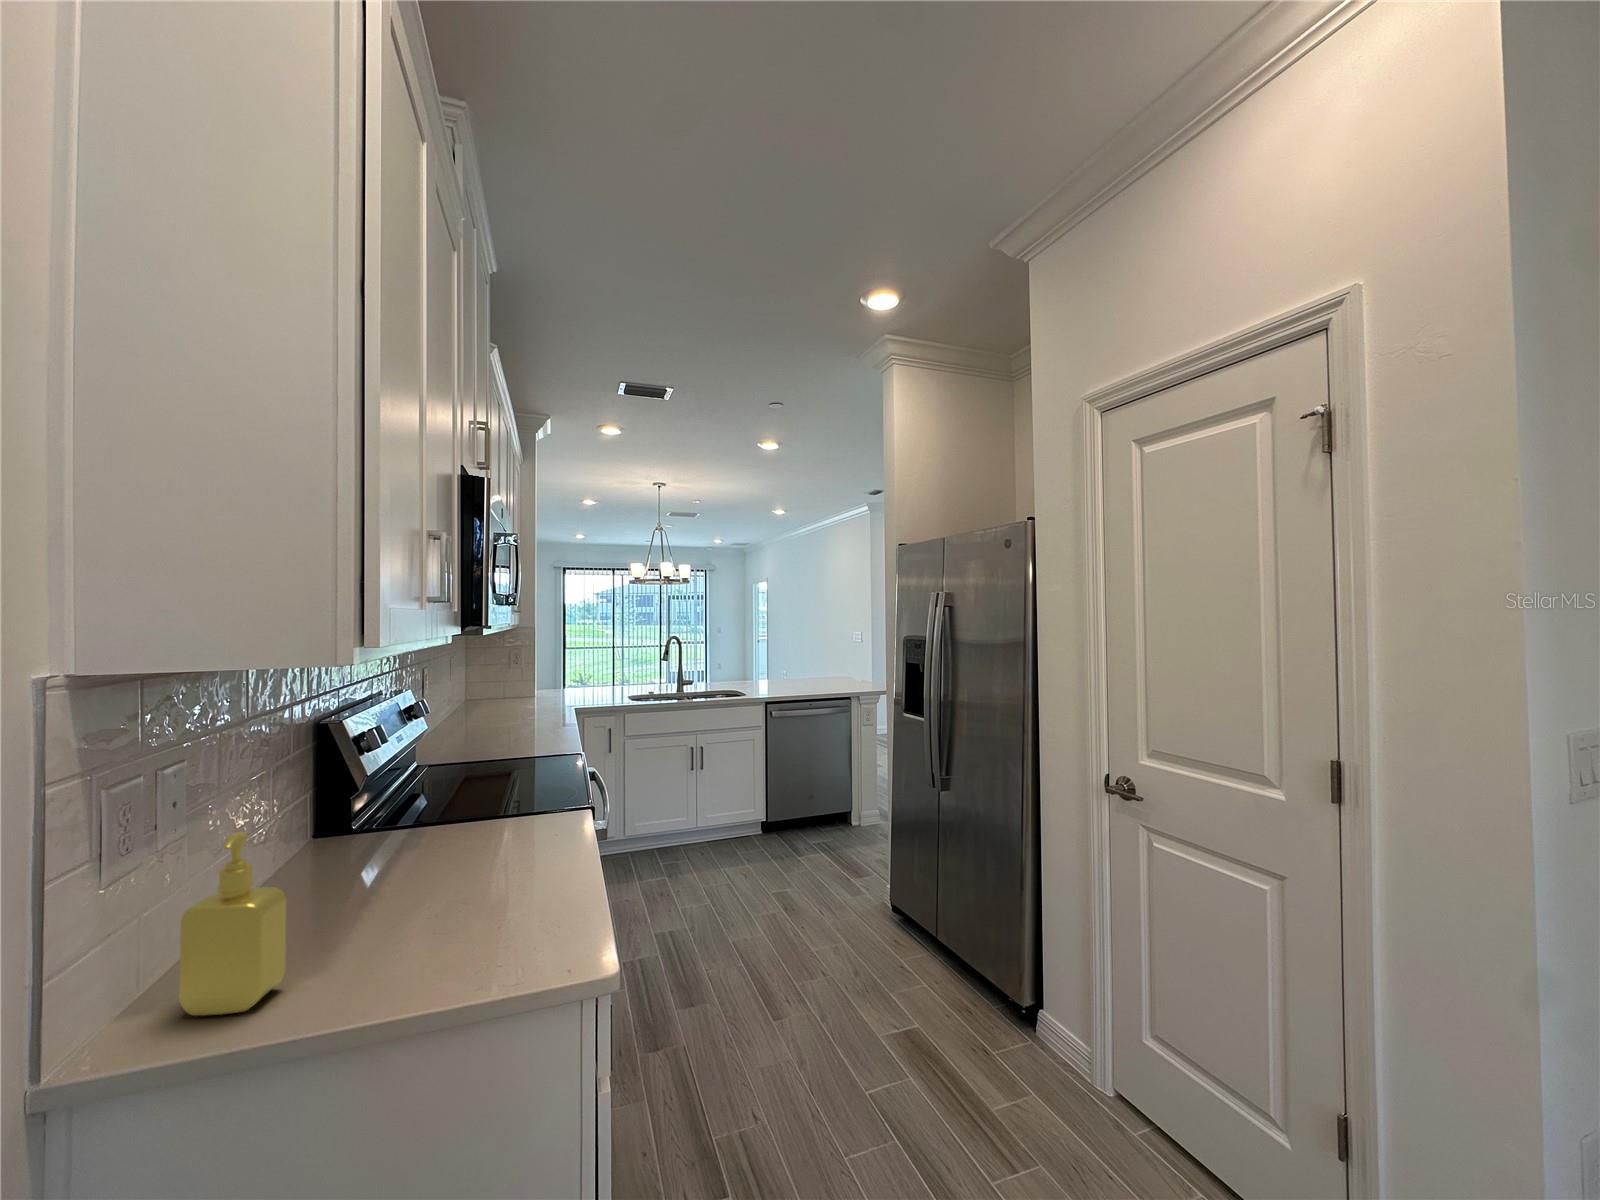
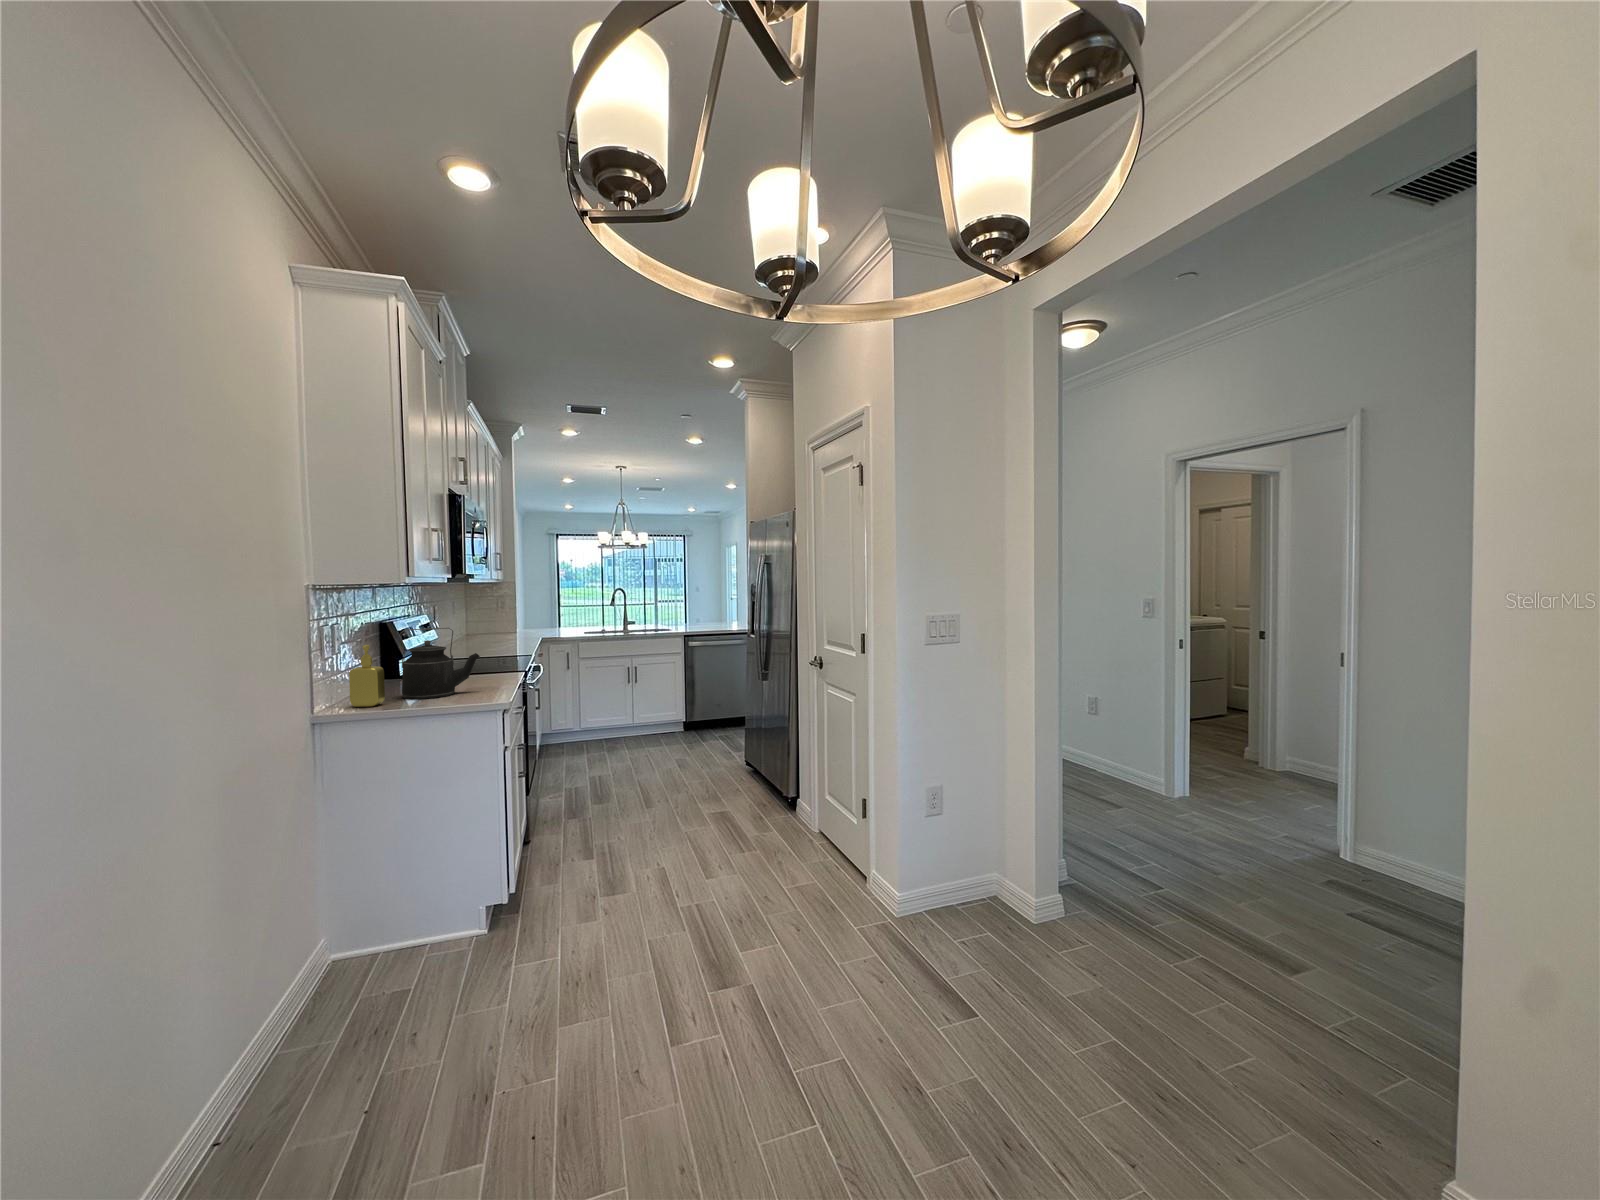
kettle: none [339,758,528,951] -> present [400,628,480,699]

